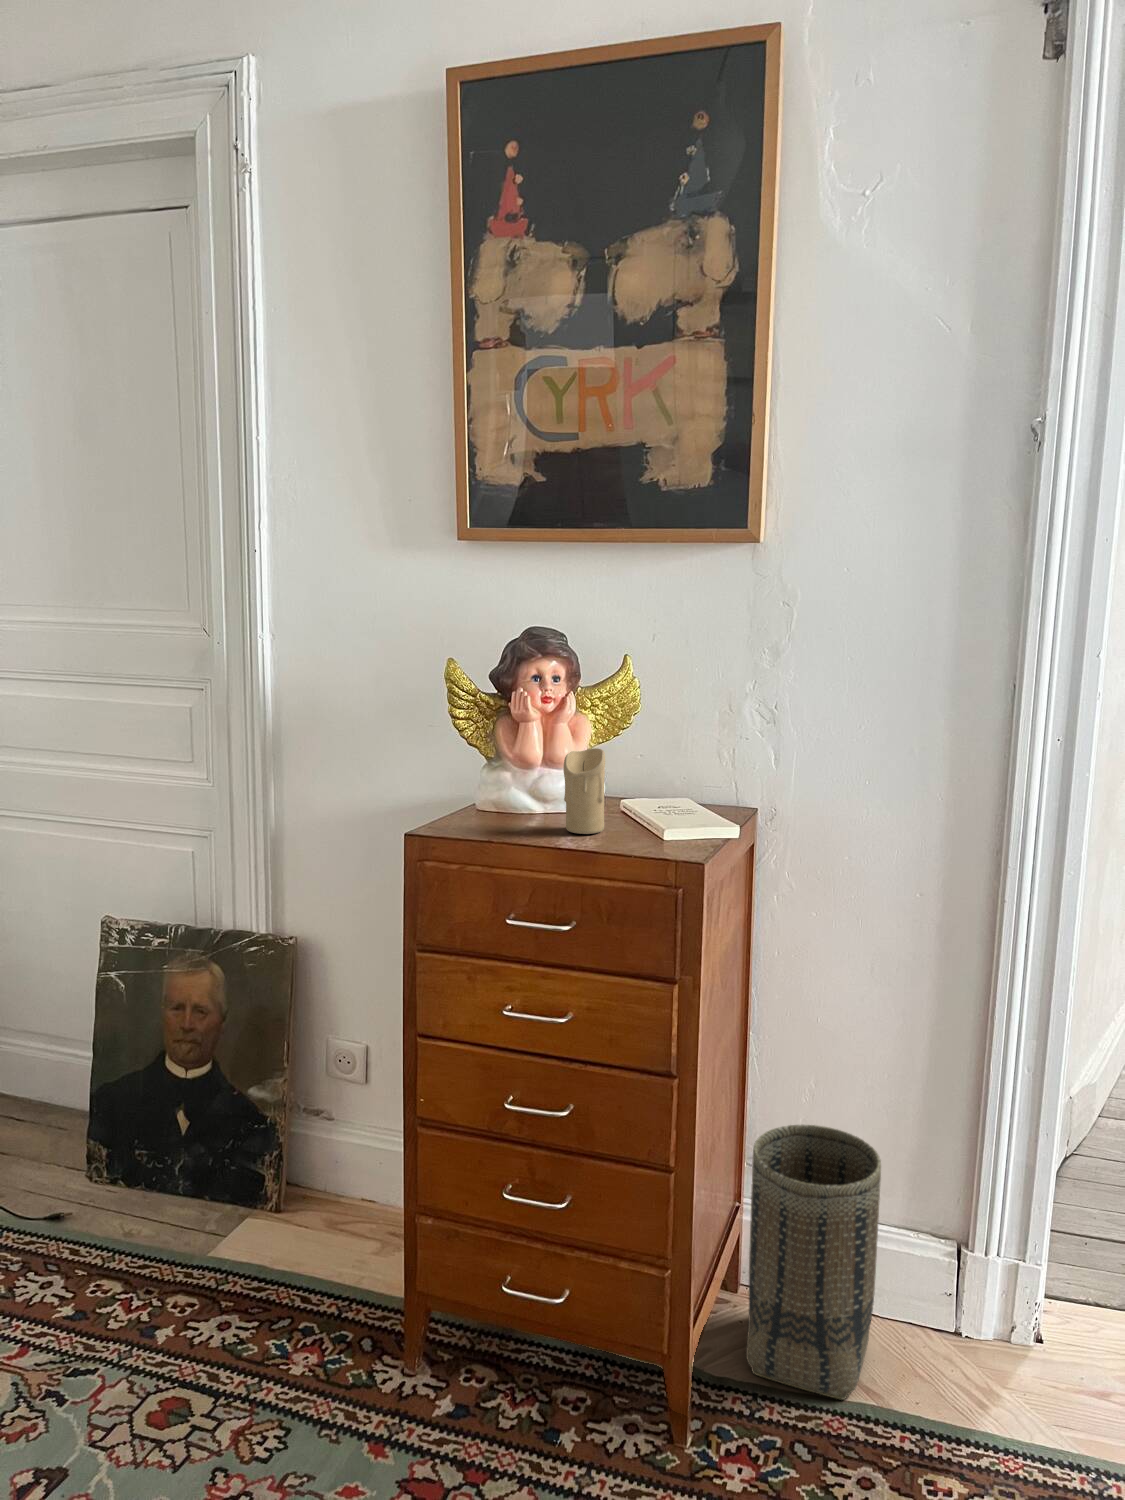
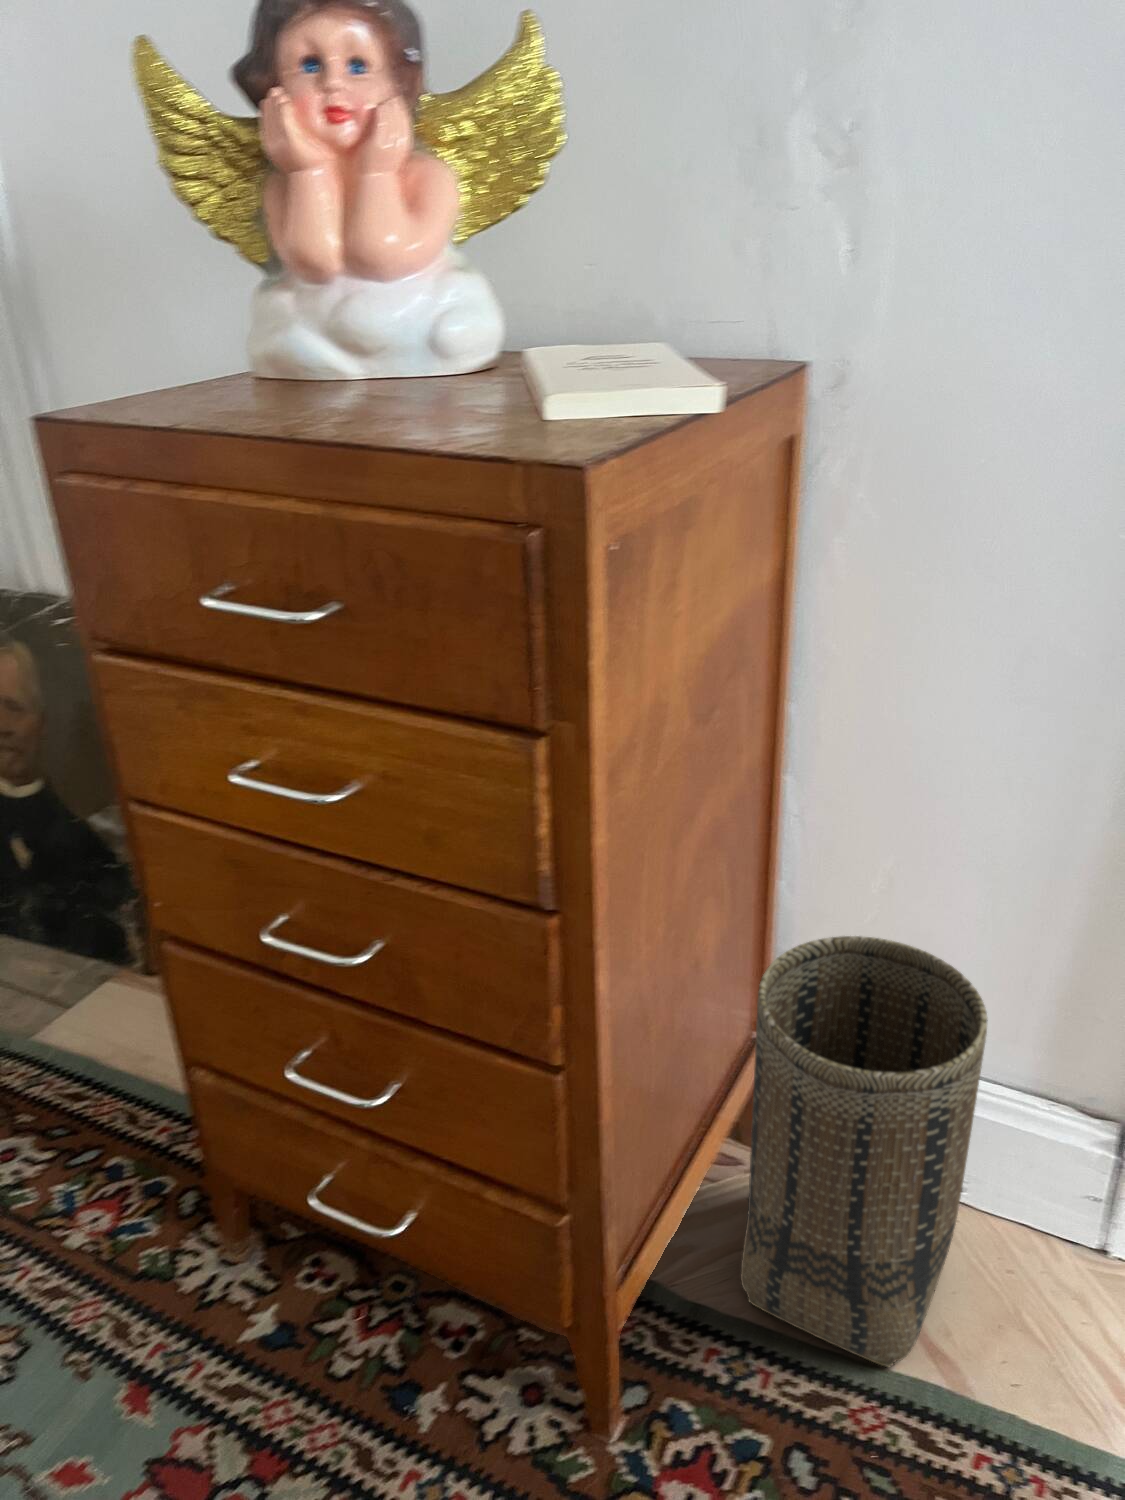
candle: present [563,748,605,834] -> none [335,214,436,407]

